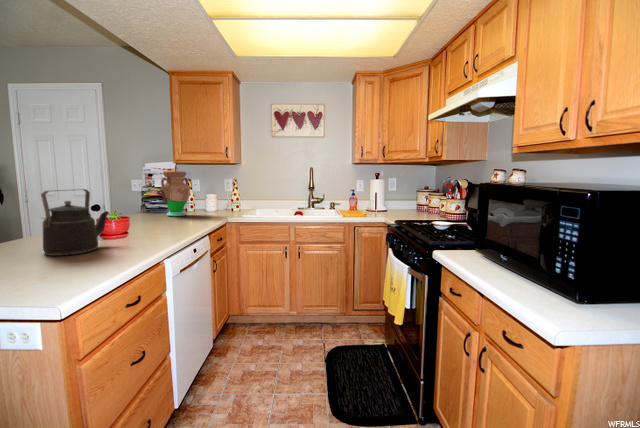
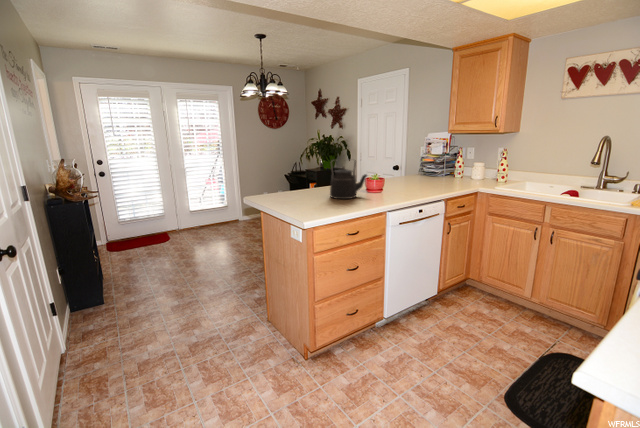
vase: present [161,171,190,216] -> none [428,143,454,182]

